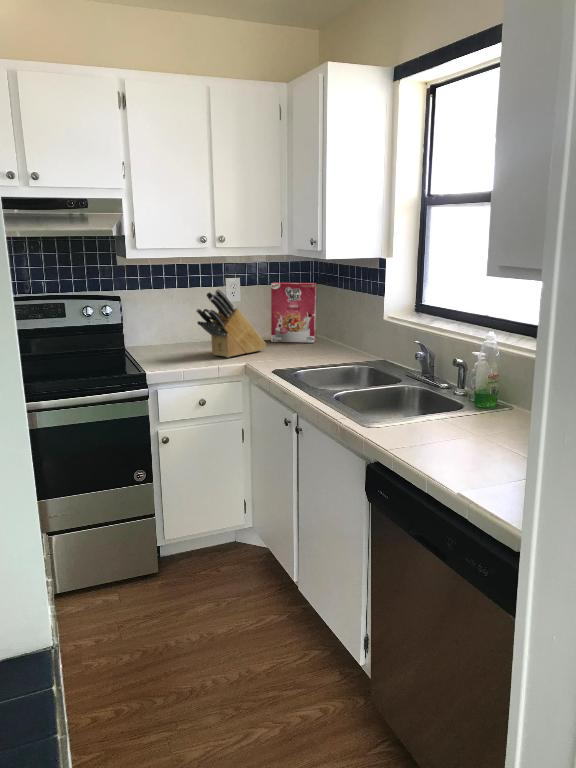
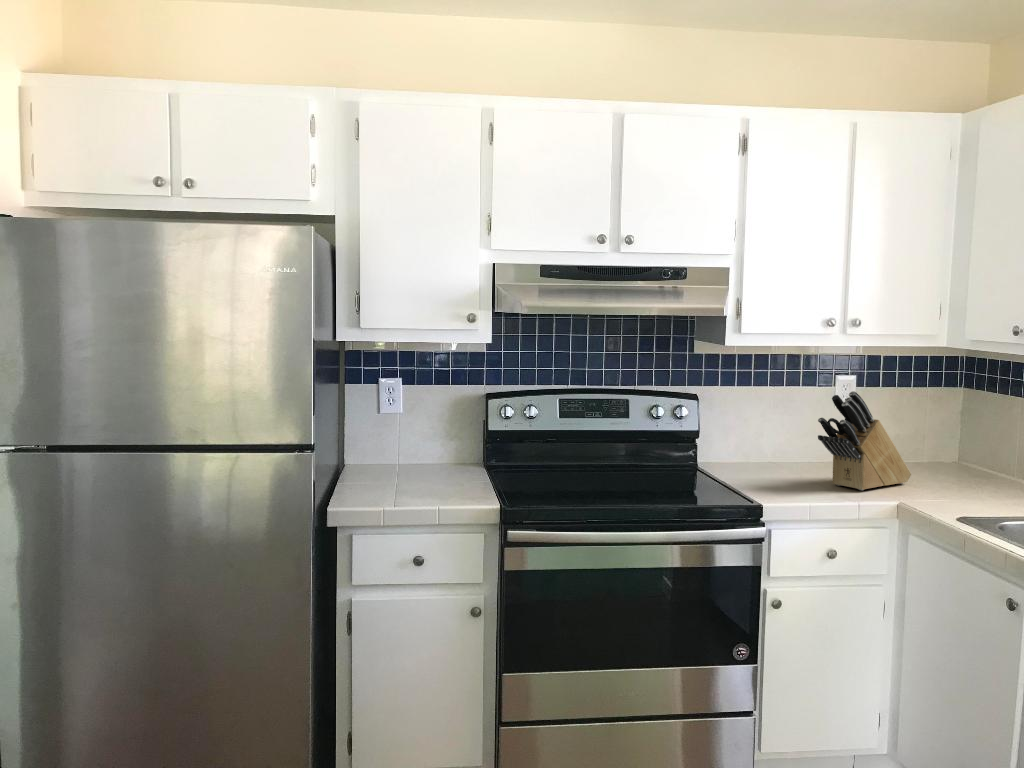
cereal box: present [271,283,316,343] -> none [903,384,983,476]

